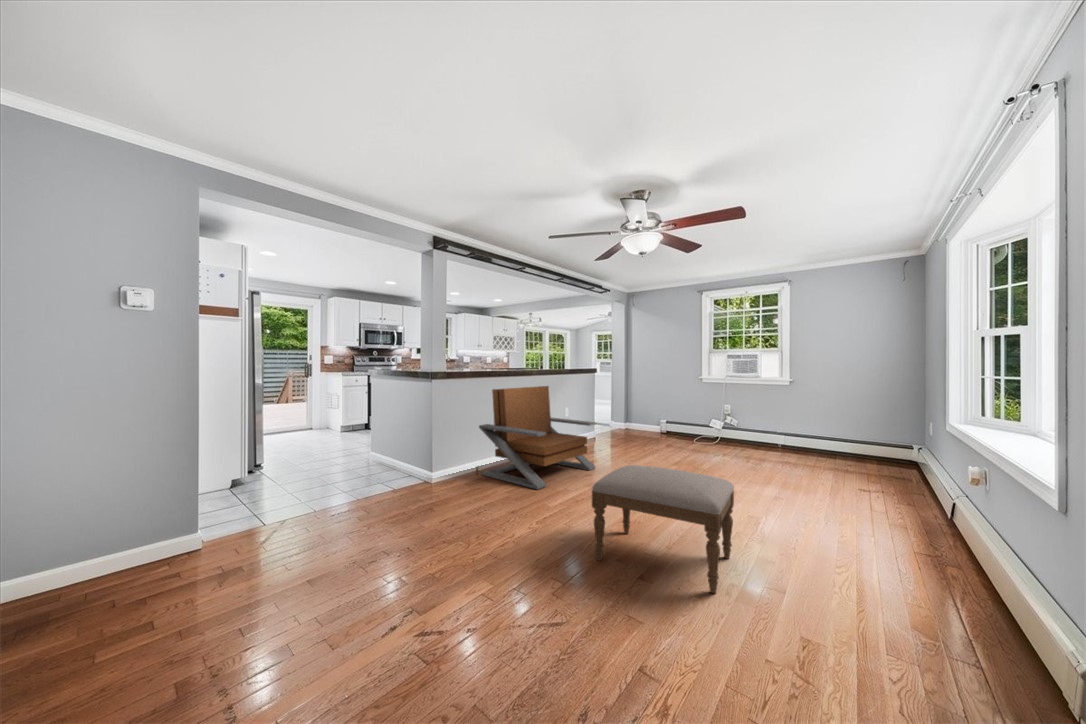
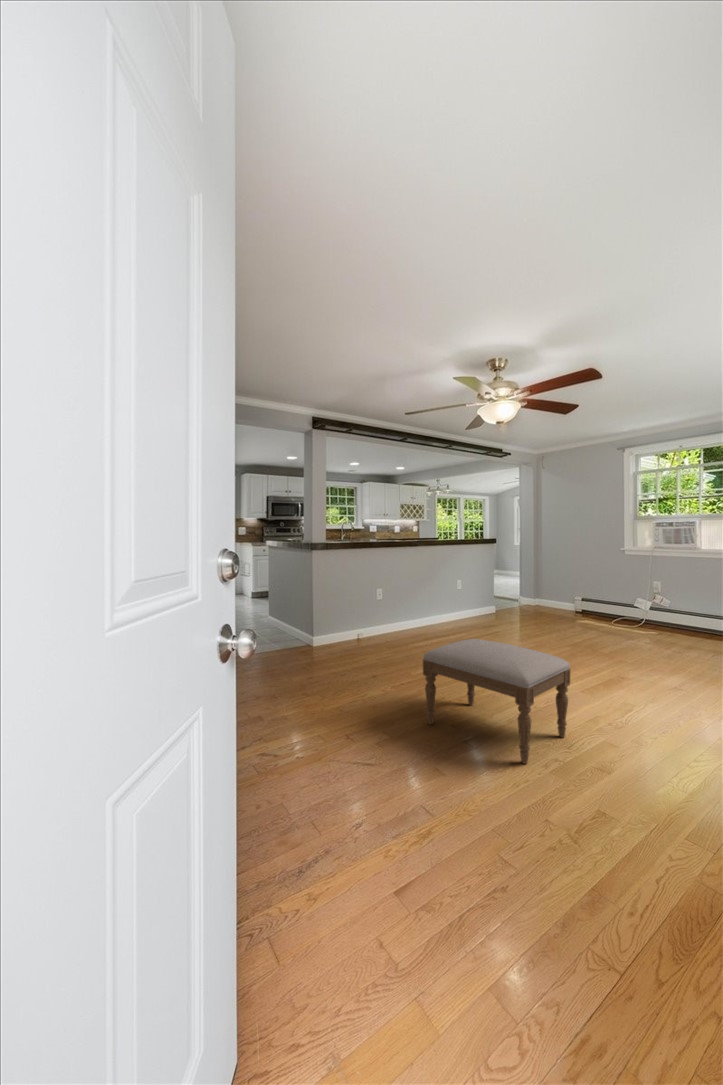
lounge chair: present [479,386,595,489] -> none [357,558,476,660]

